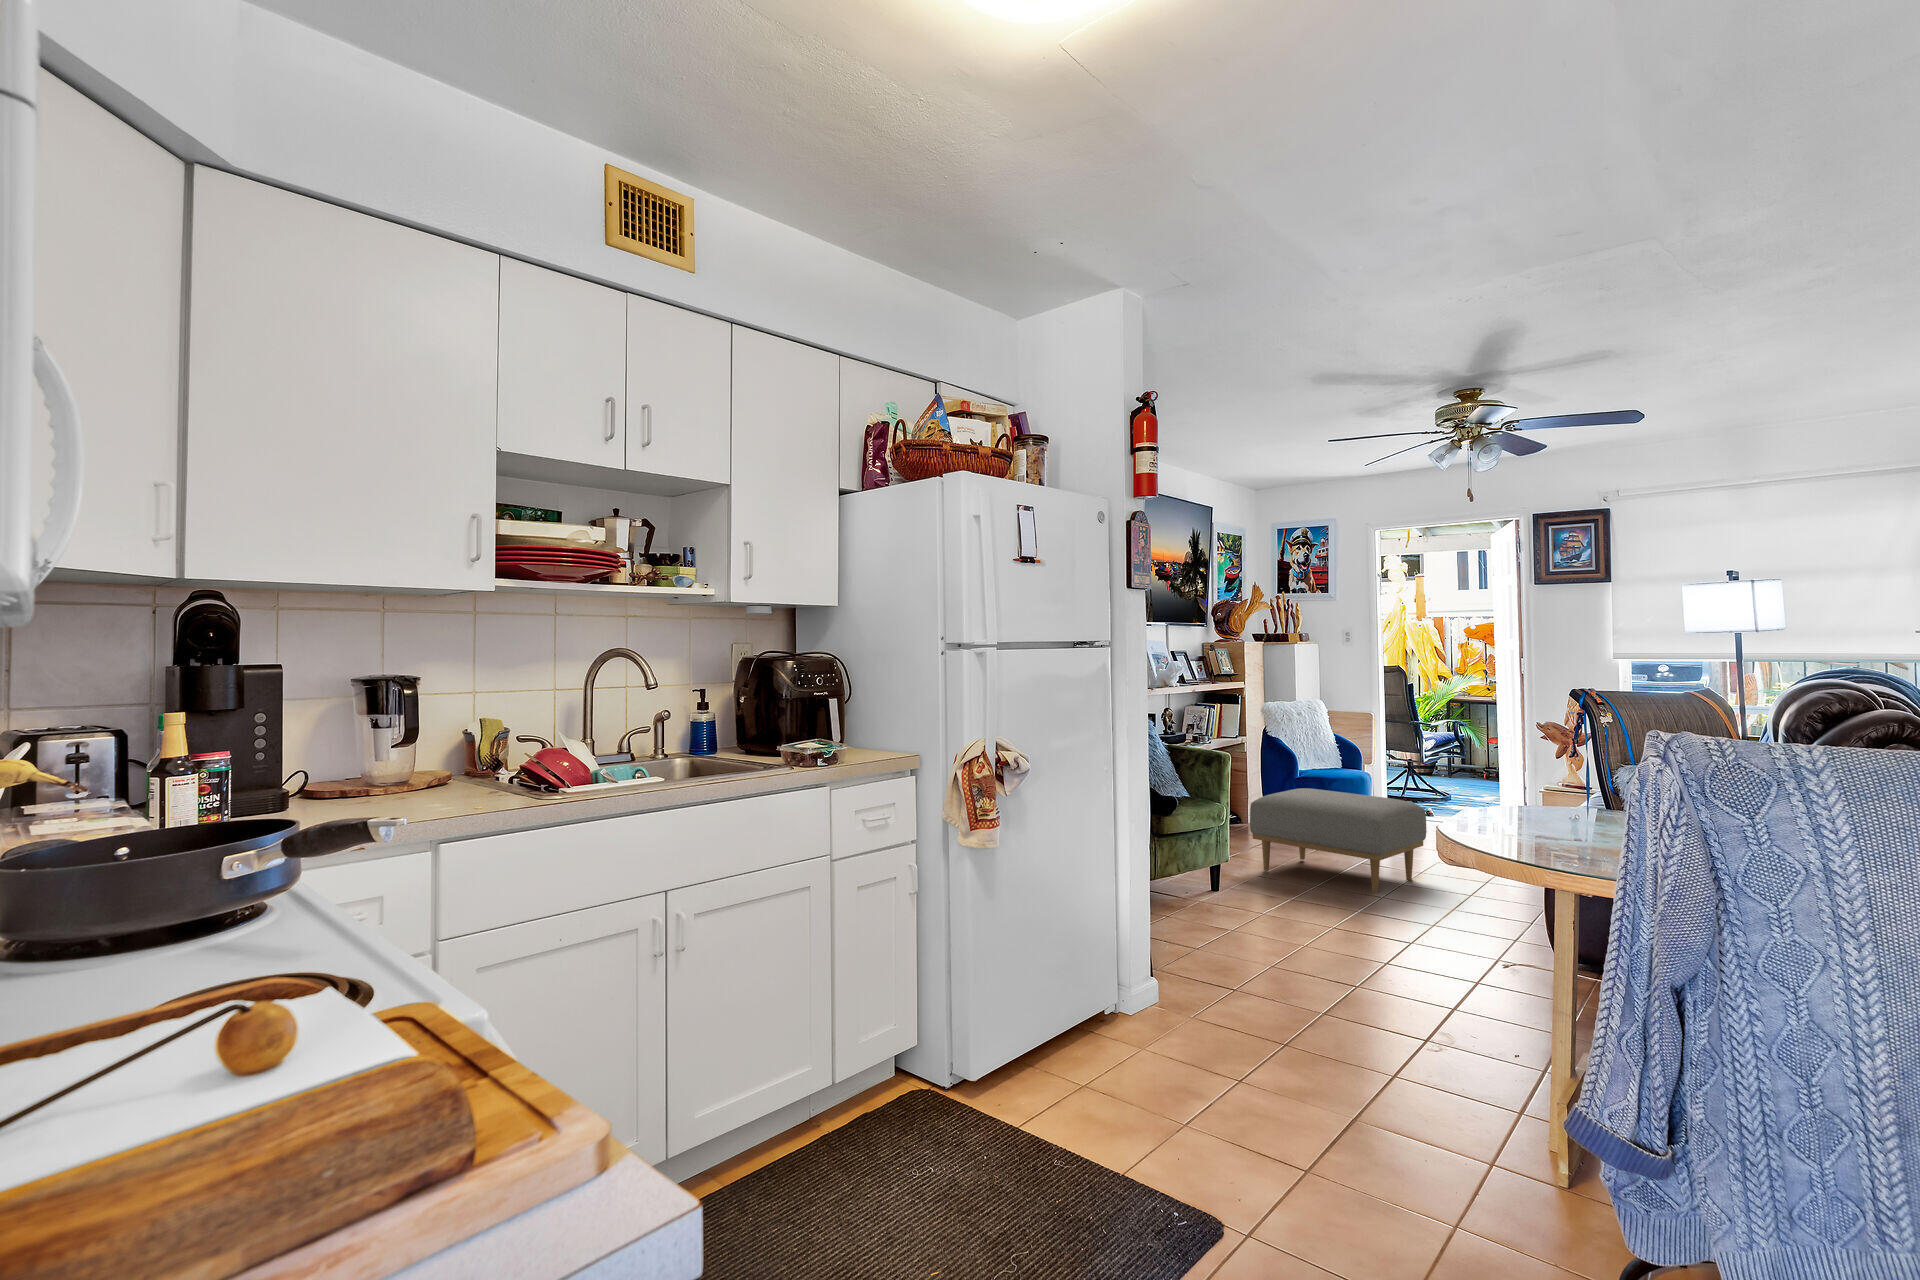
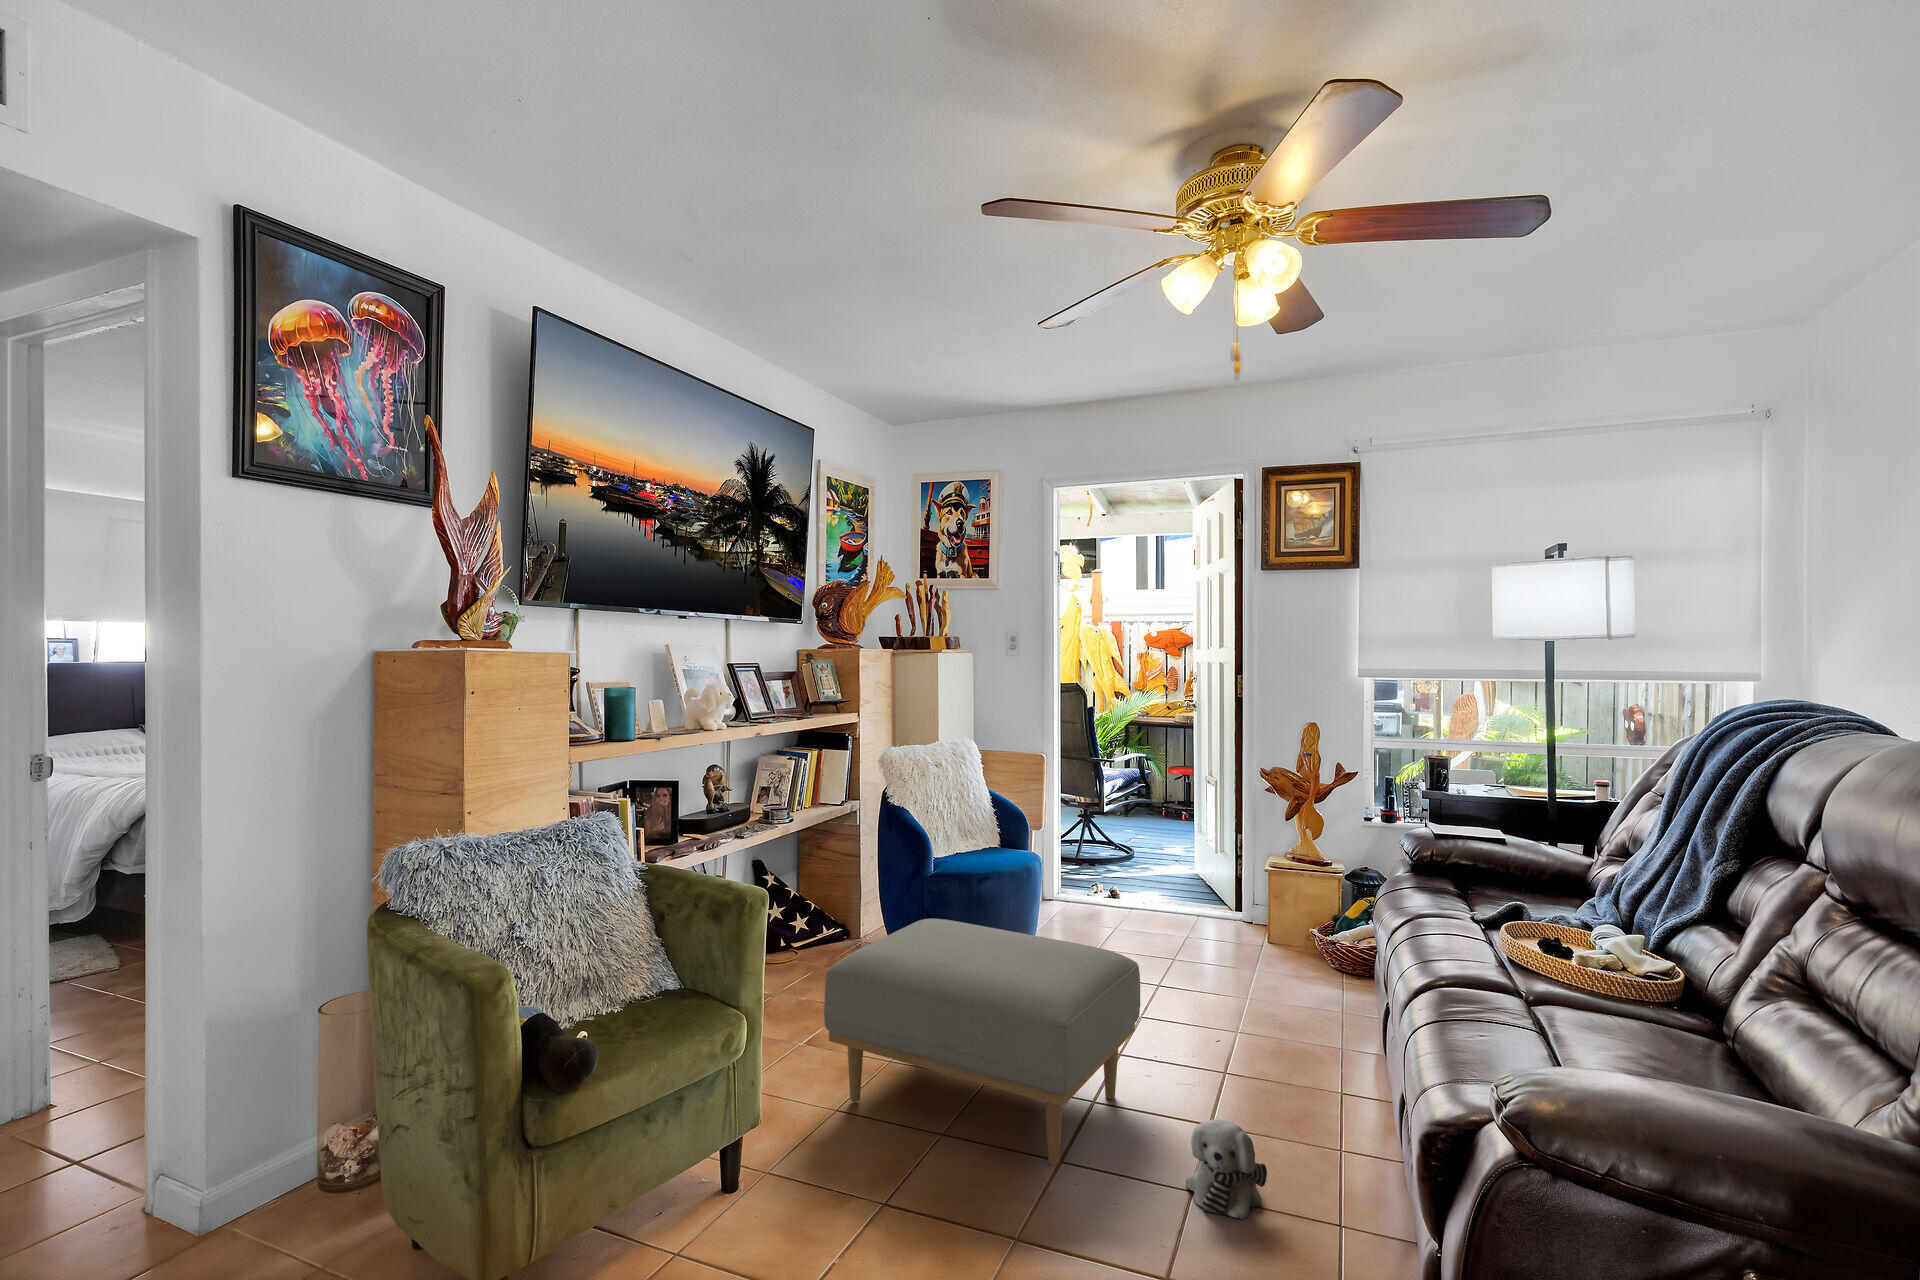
plush toy: none [1445,867,1486,910] -> present [1186,1119,1267,1219]

